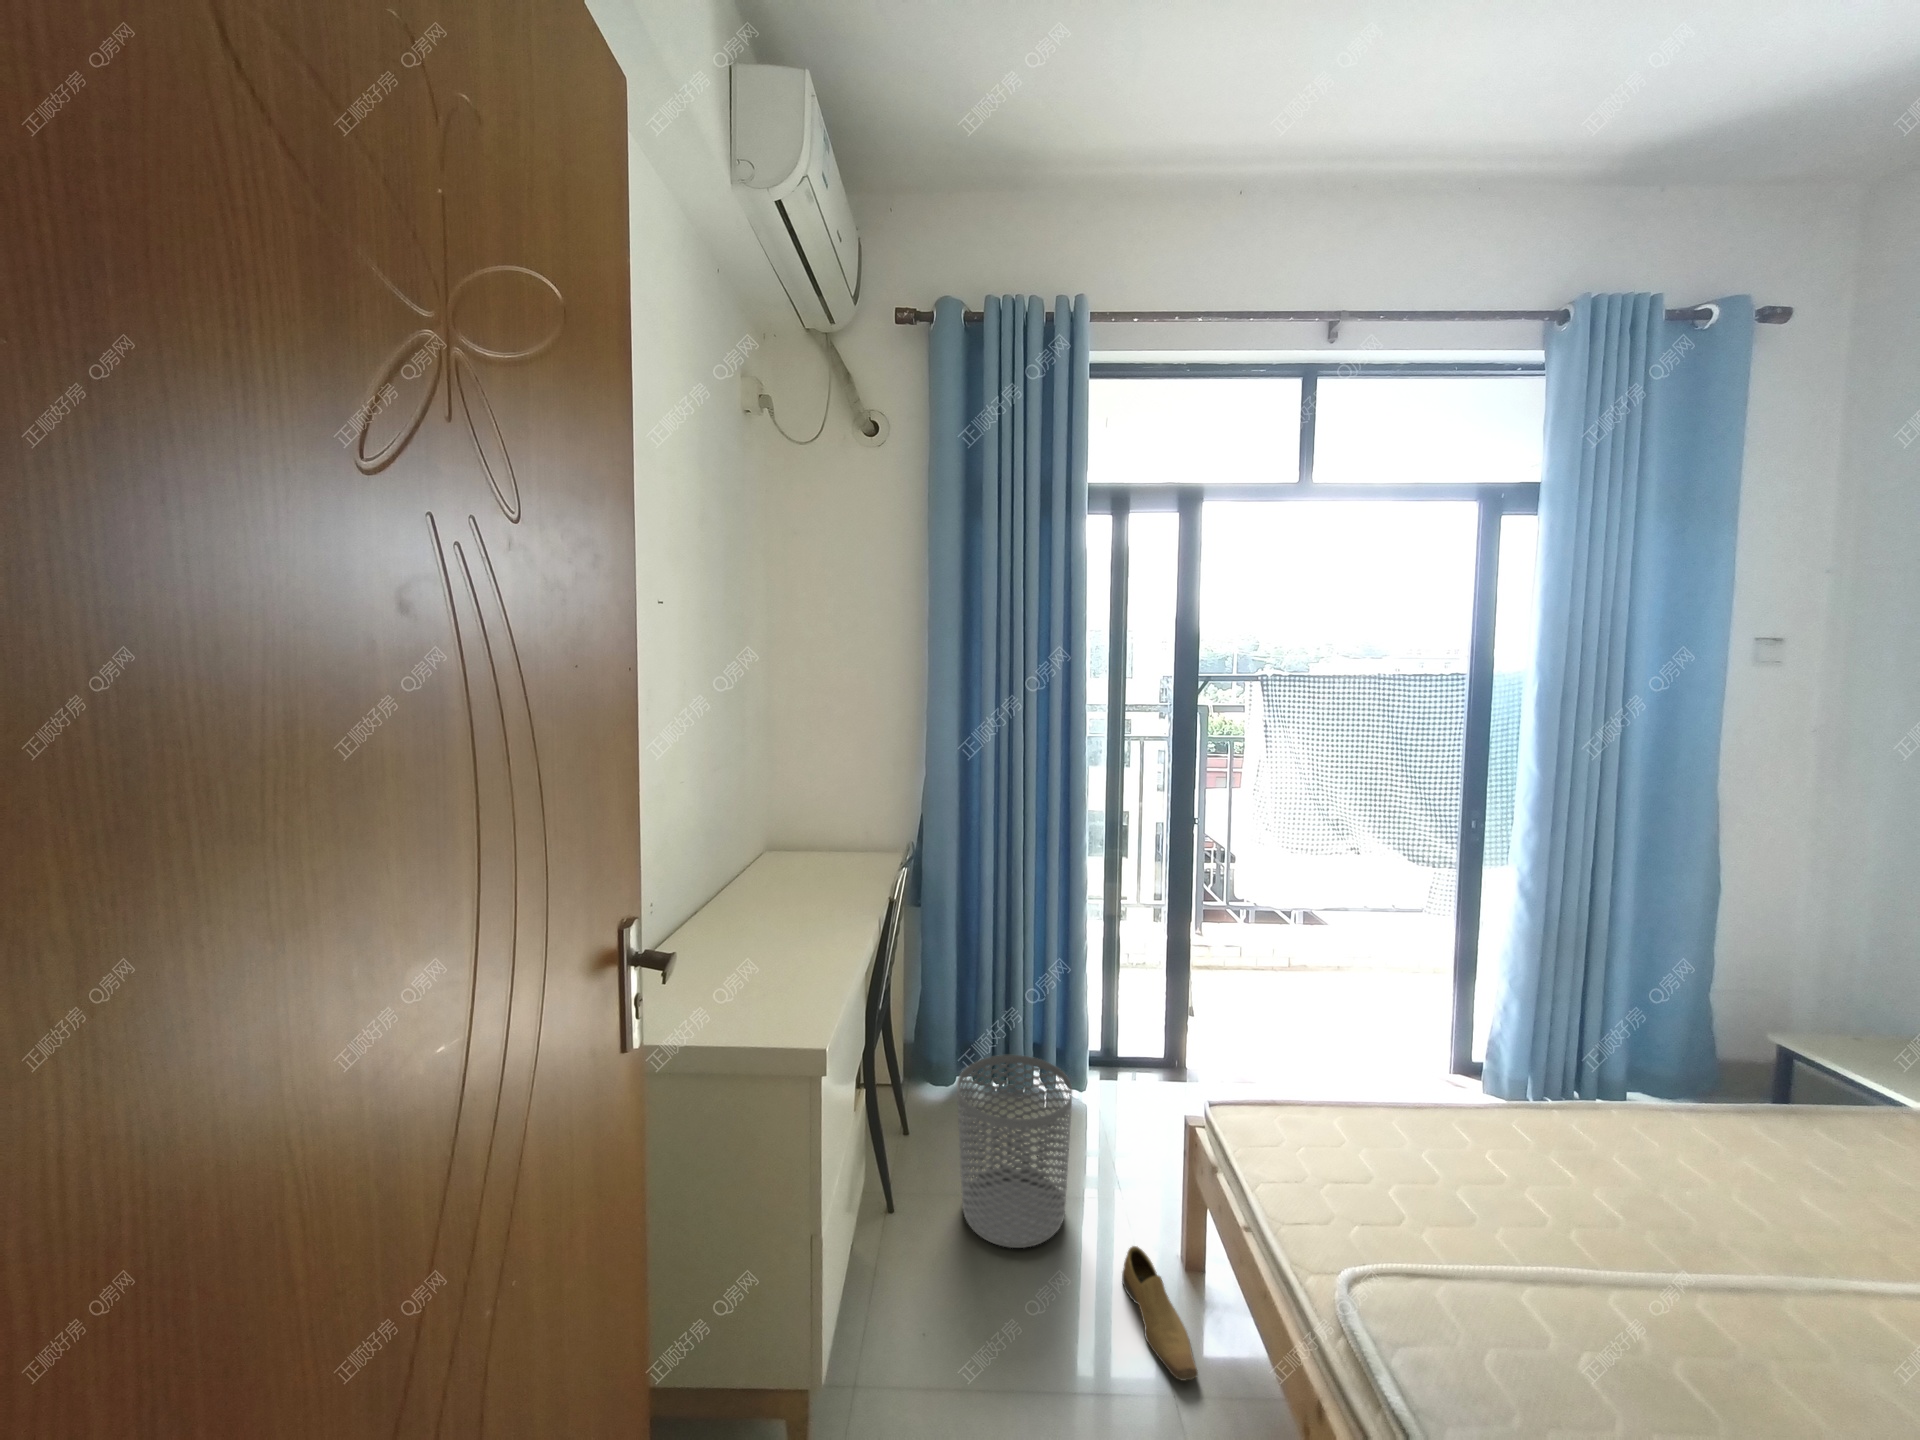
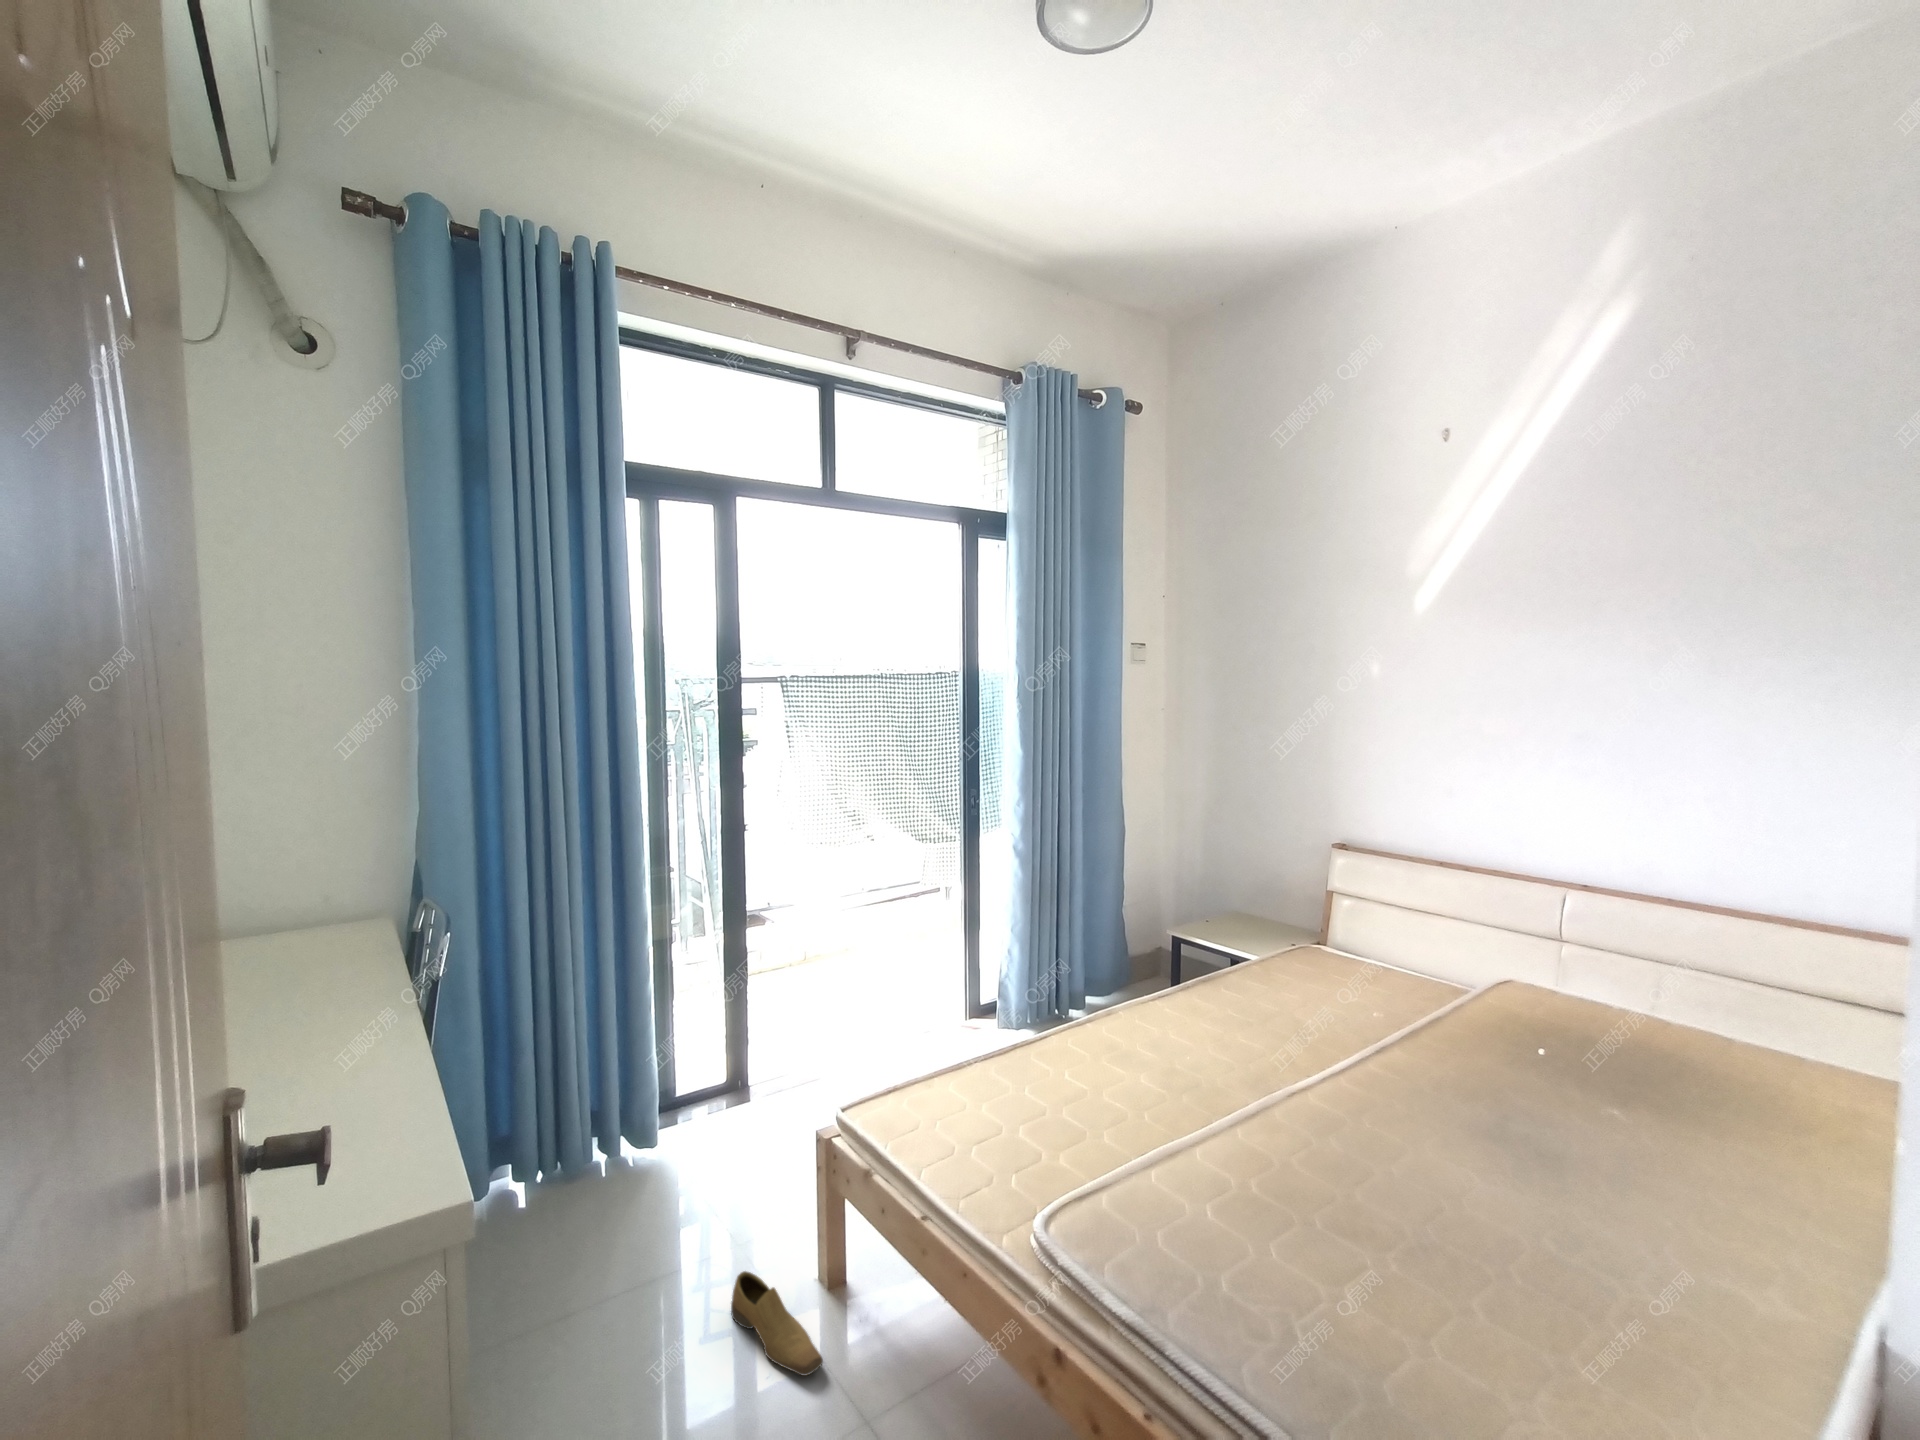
waste bin: present [957,1055,1072,1248] -> none [510,1116,659,1348]

